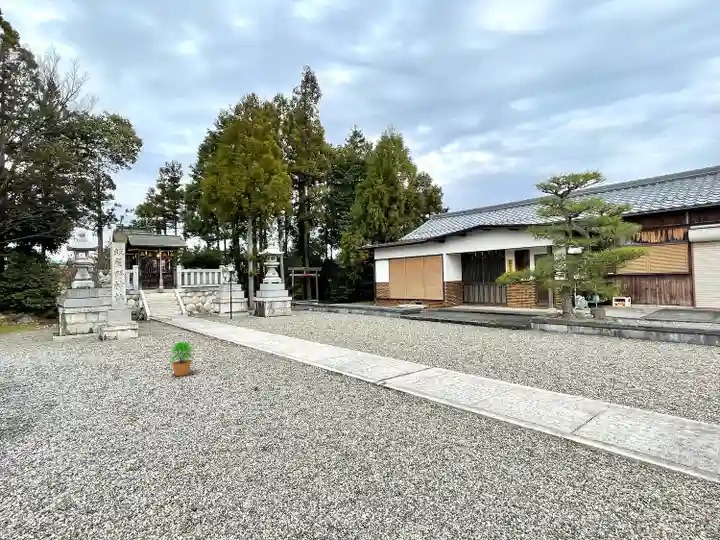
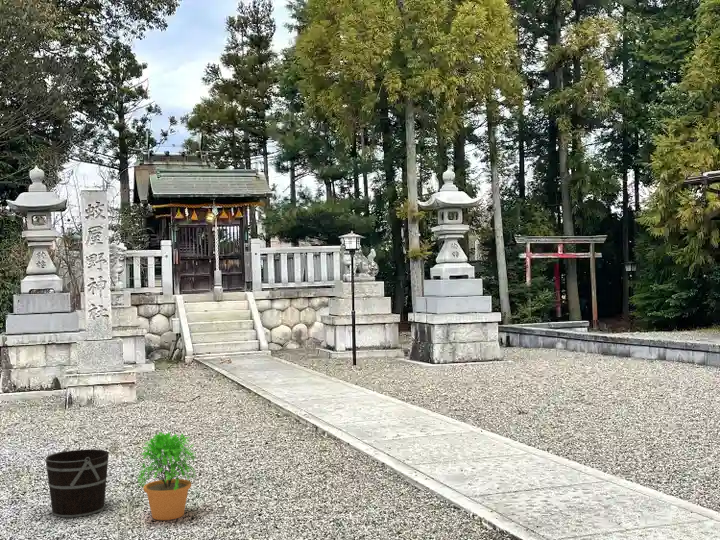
bucket: none [122,352,152,381] -> present [45,448,109,517]

